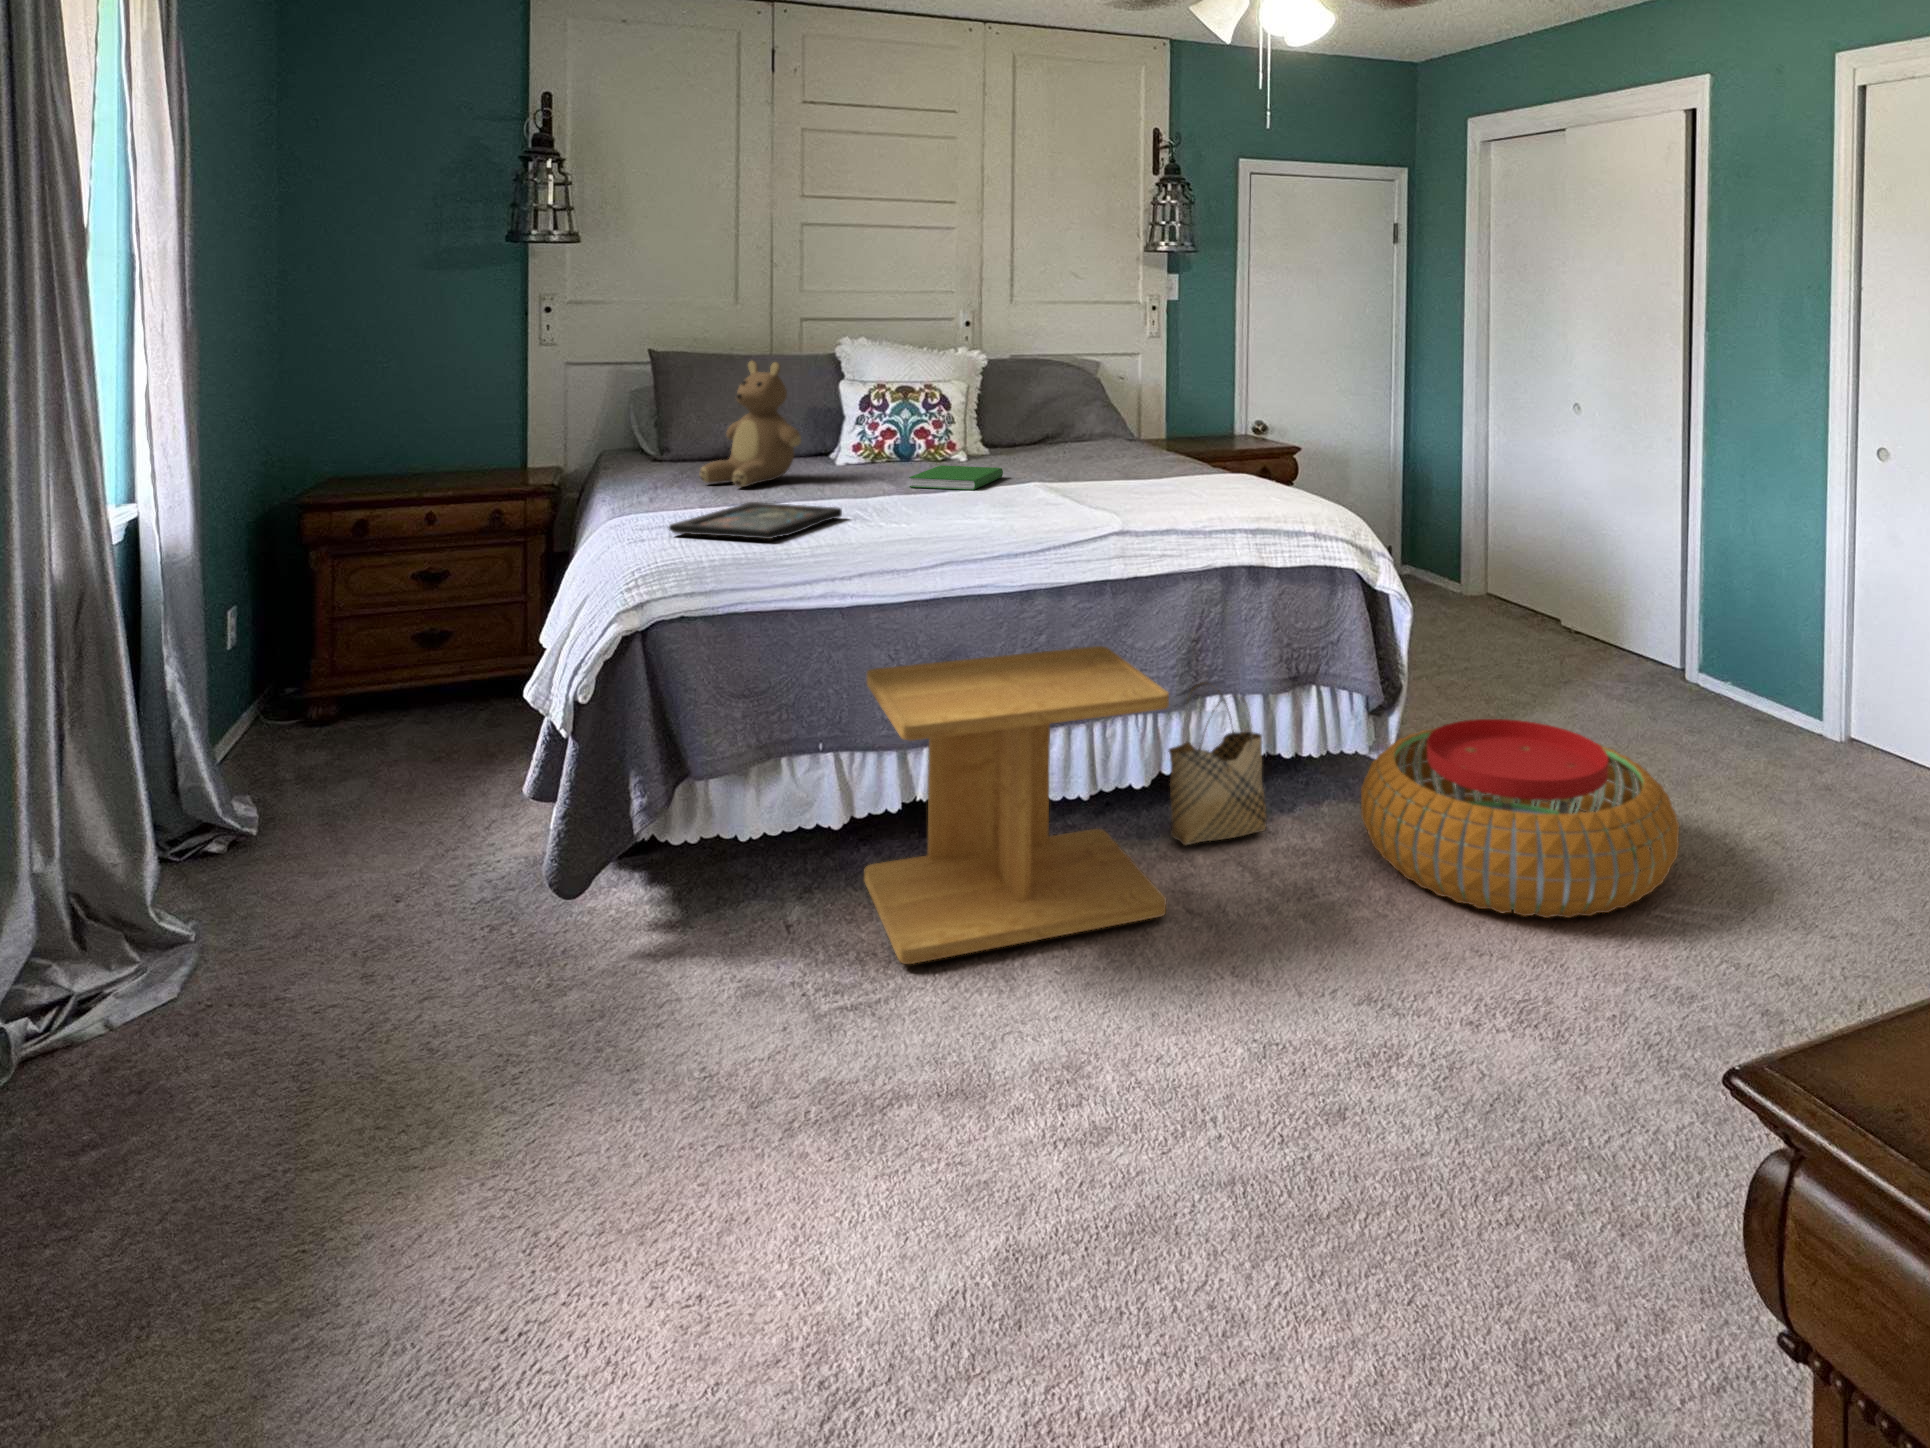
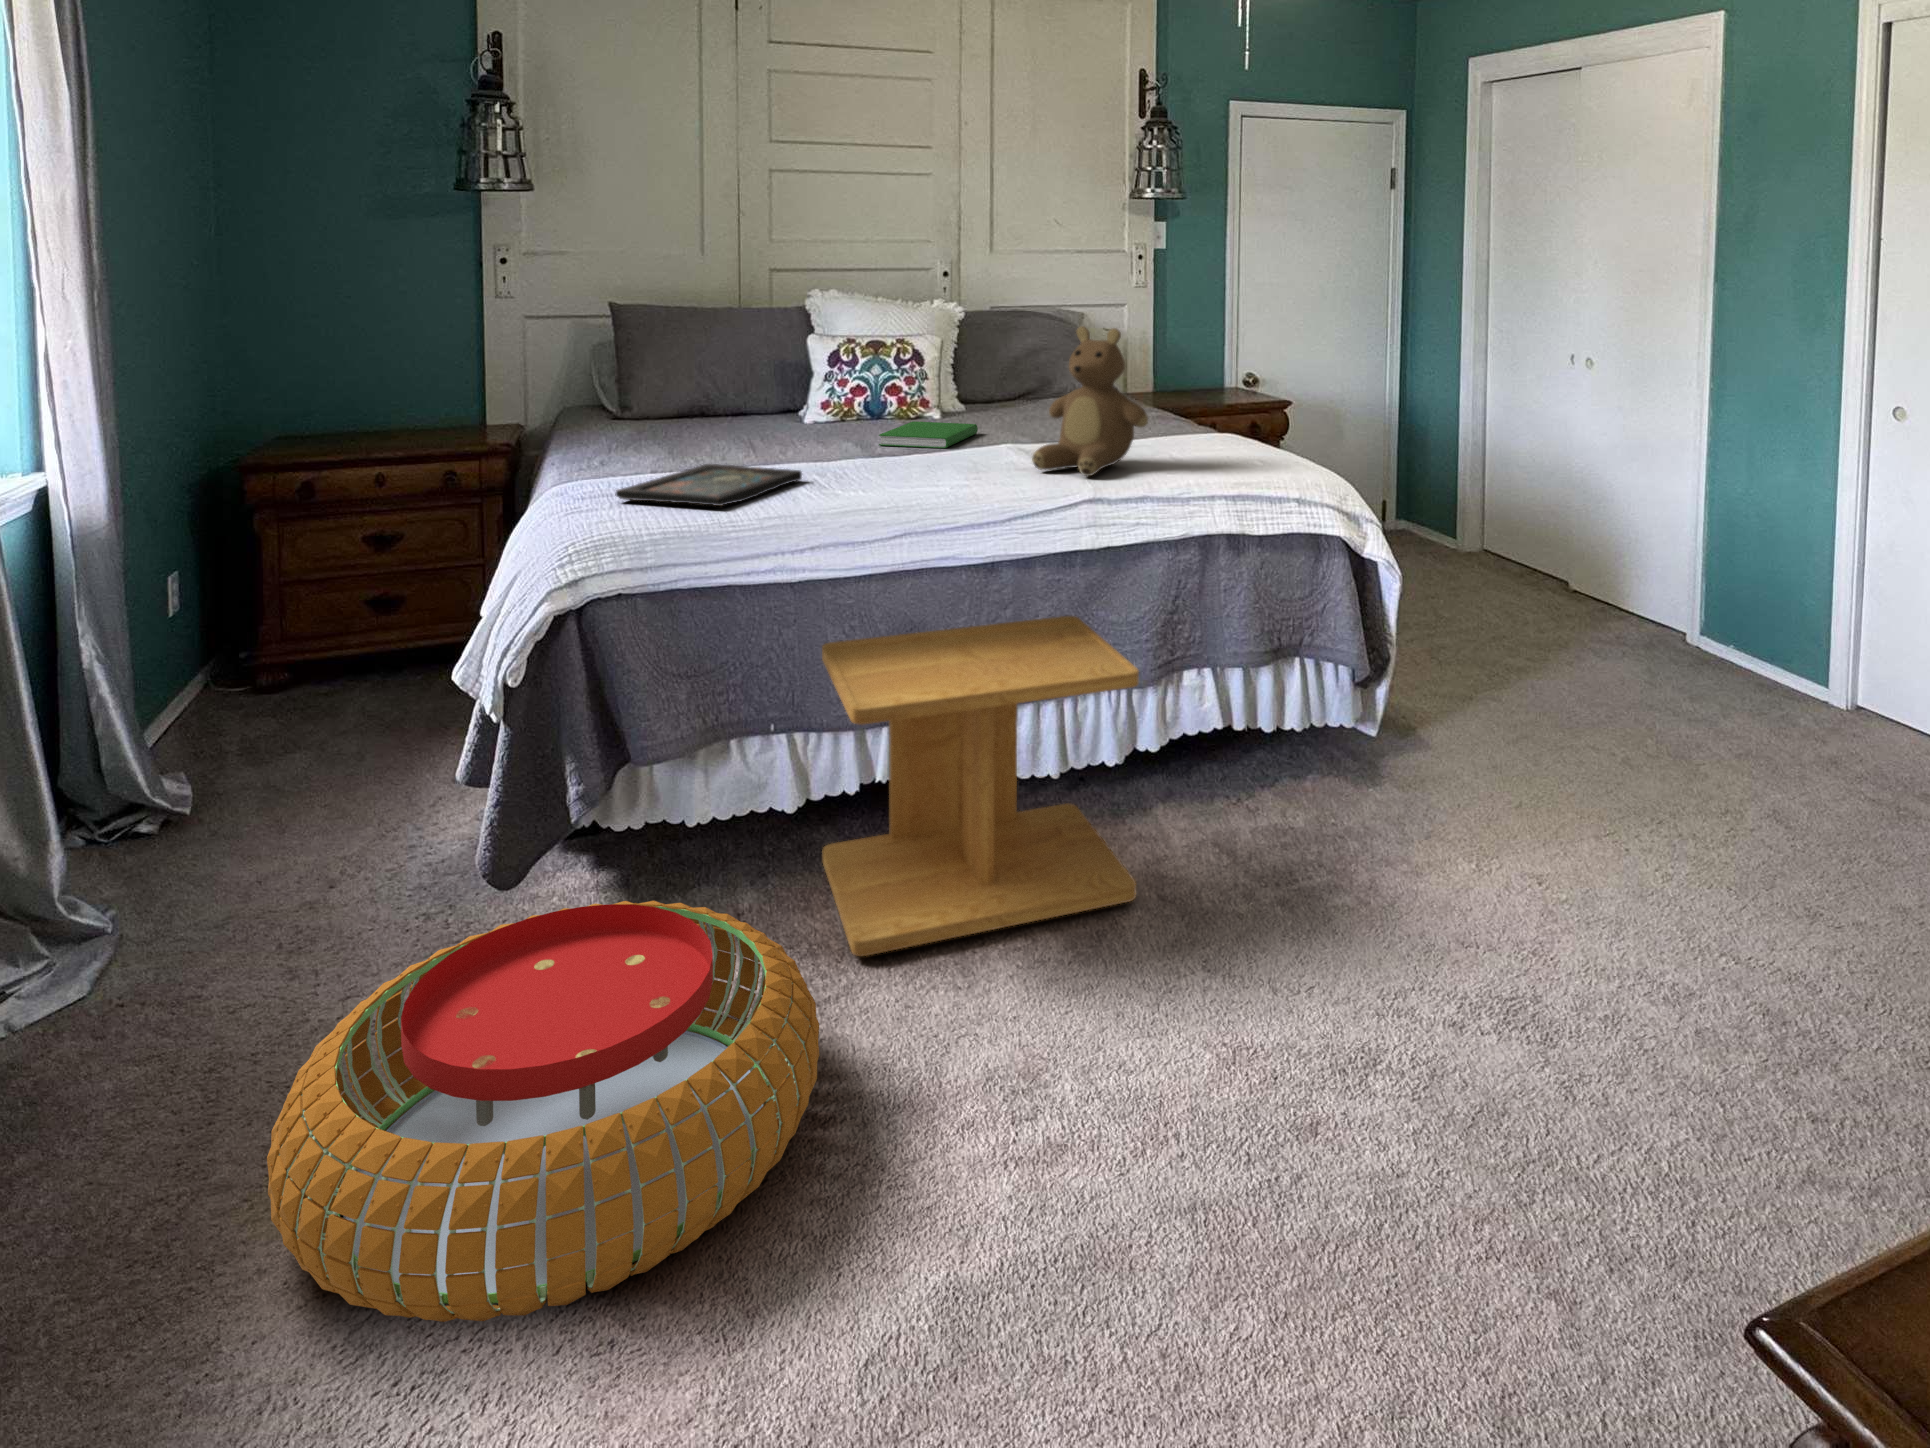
teddy bear: present [699,361,801,487] -> present [1032,326,1148,476]
woven basket: present [1168,682,1267,845] -> none [1142,651,1245,821]
pouf: present [1361,719,1679,918] -> present [267,901,819,1322]

